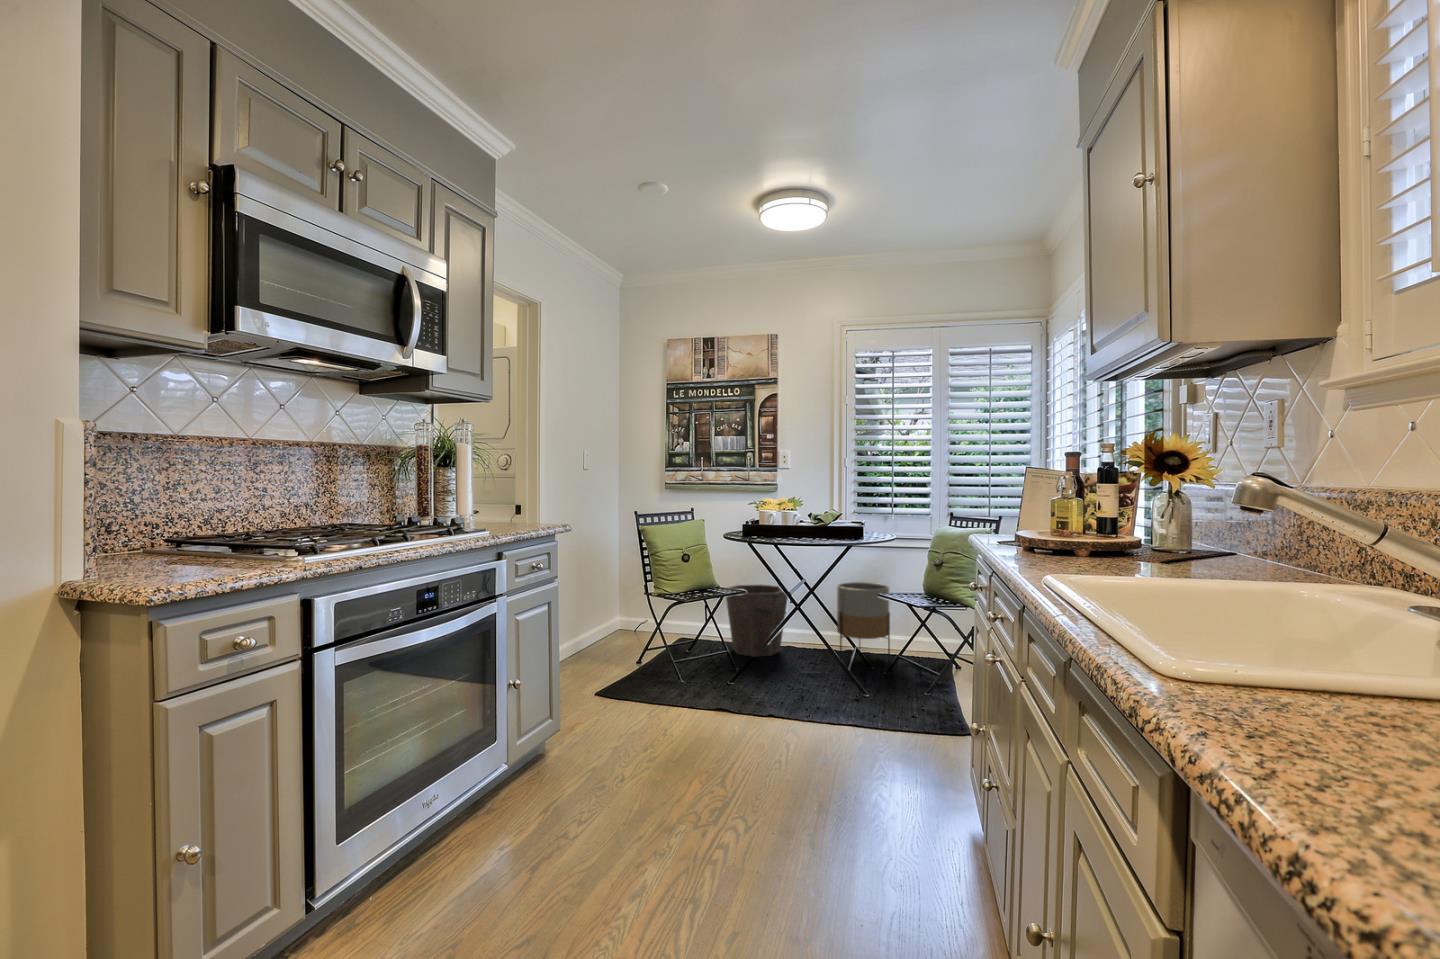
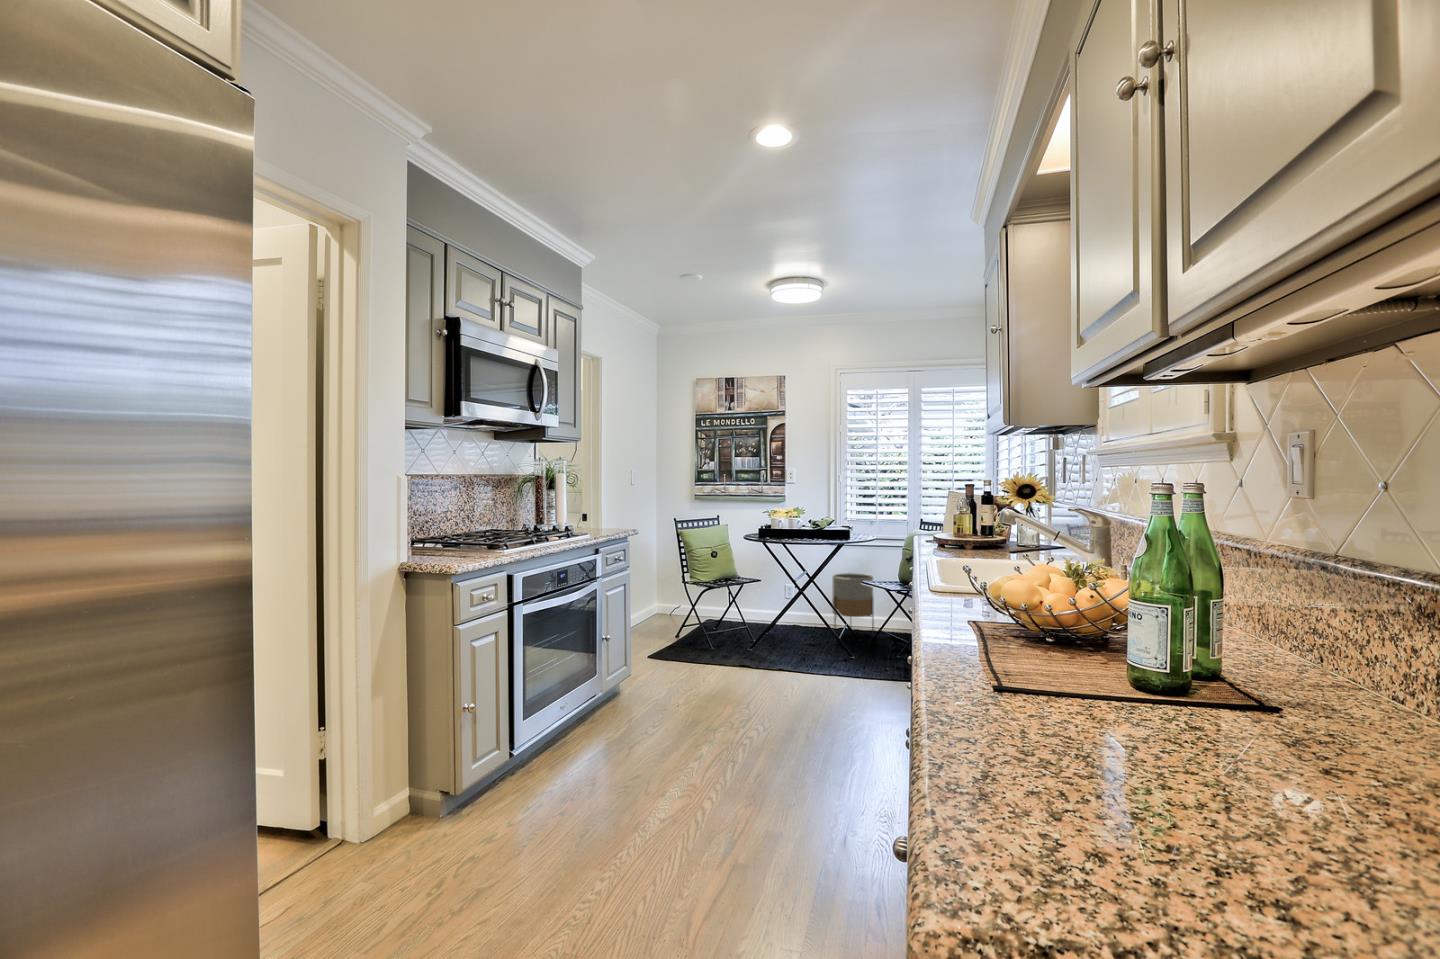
waste bin: present [726,585,788,657] -> none [744,576,794,632]

